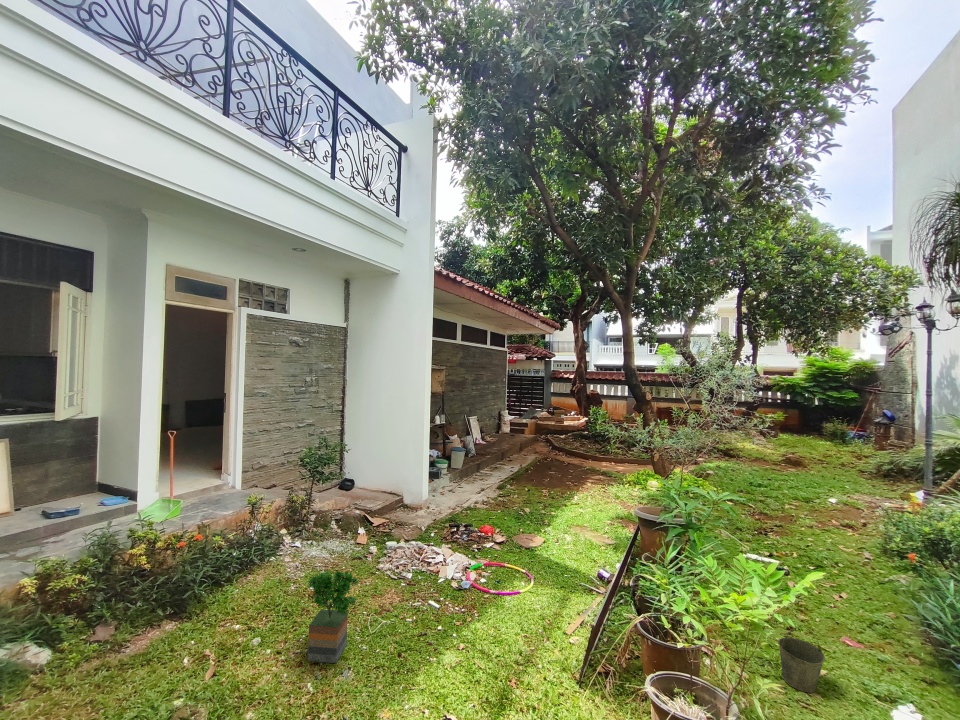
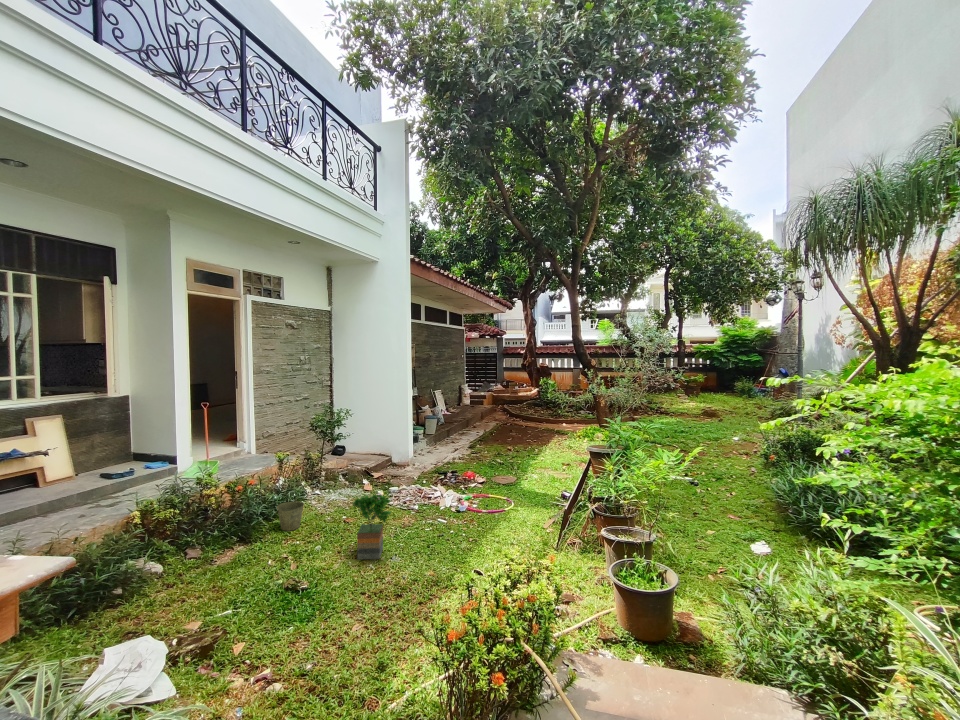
bucket: present [778,625,825,693] -> present [277,501,304,531]

